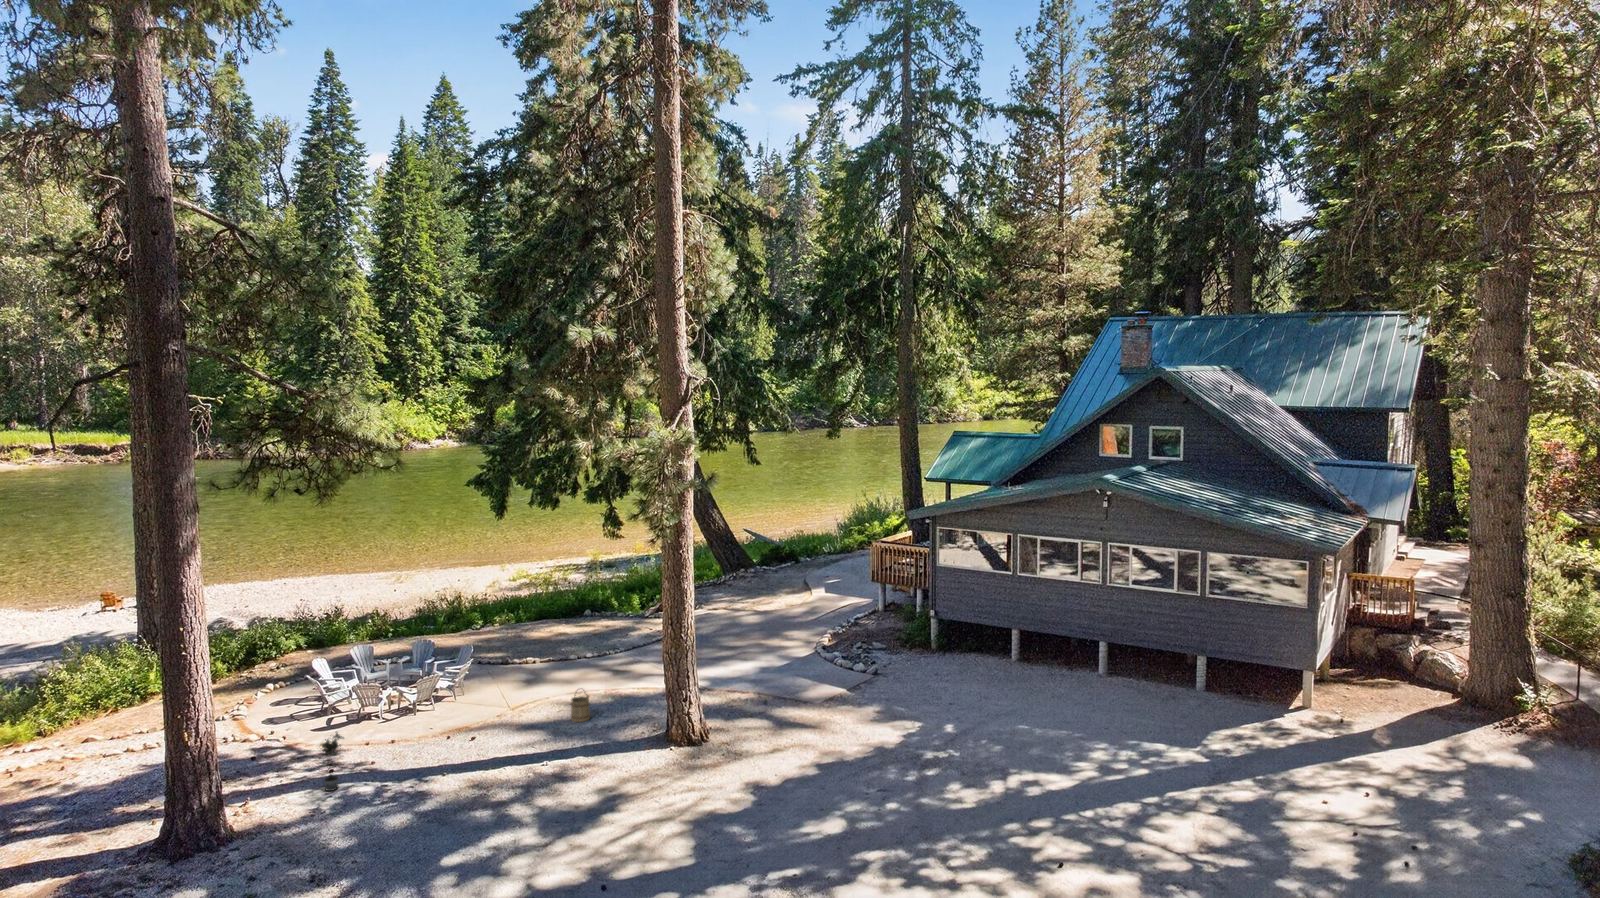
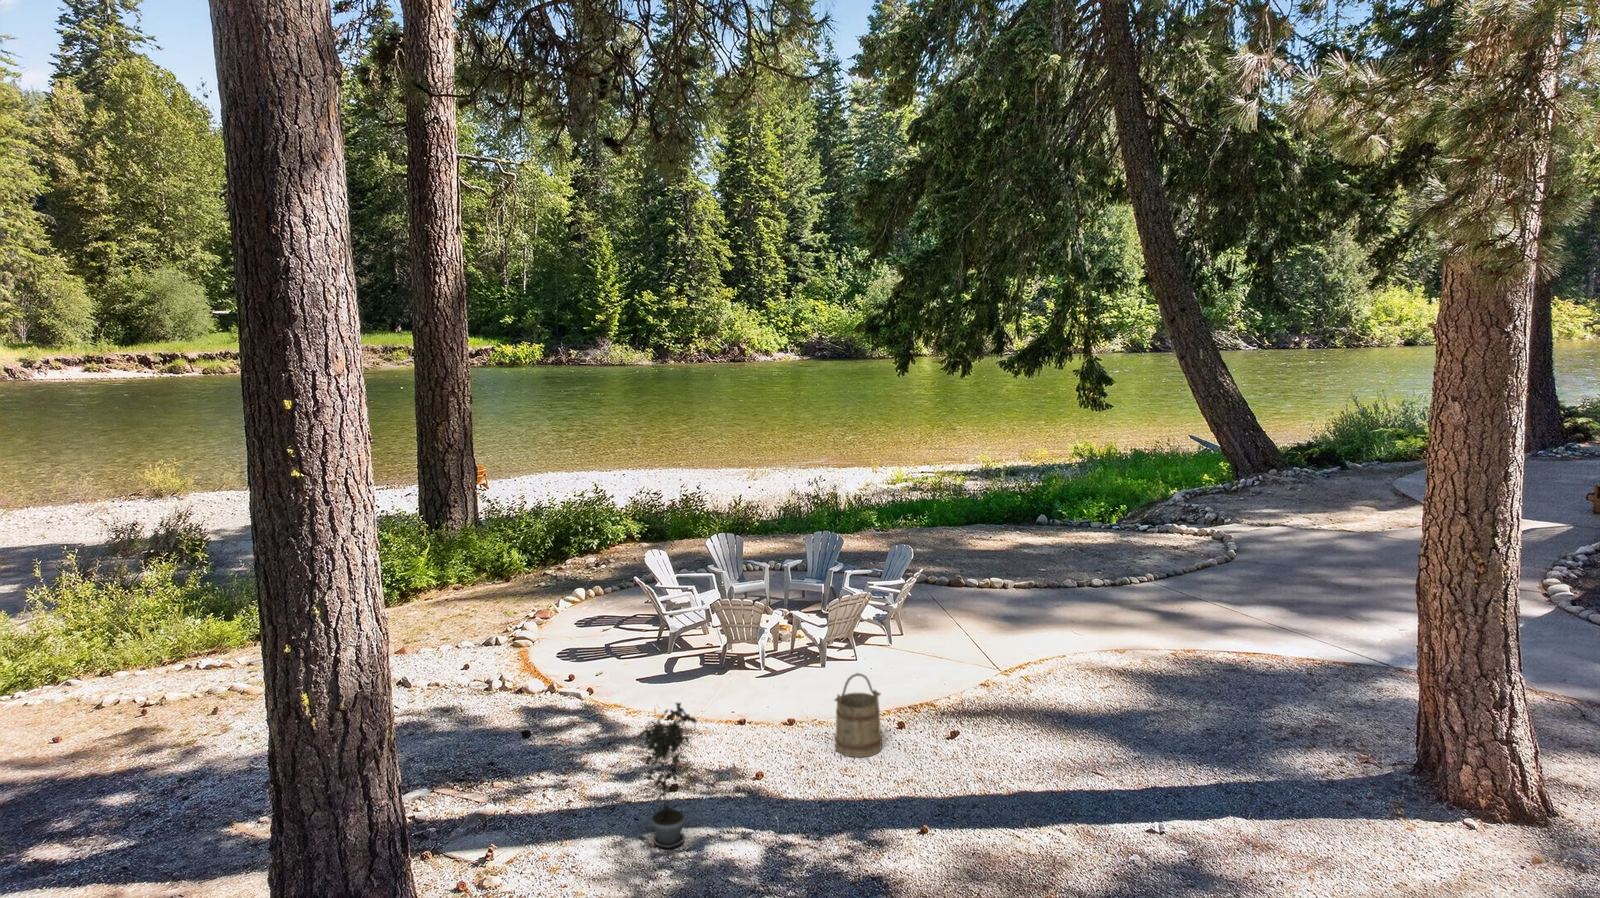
bucket: present [571,694,590,722] -> present [835,673,882,757]

